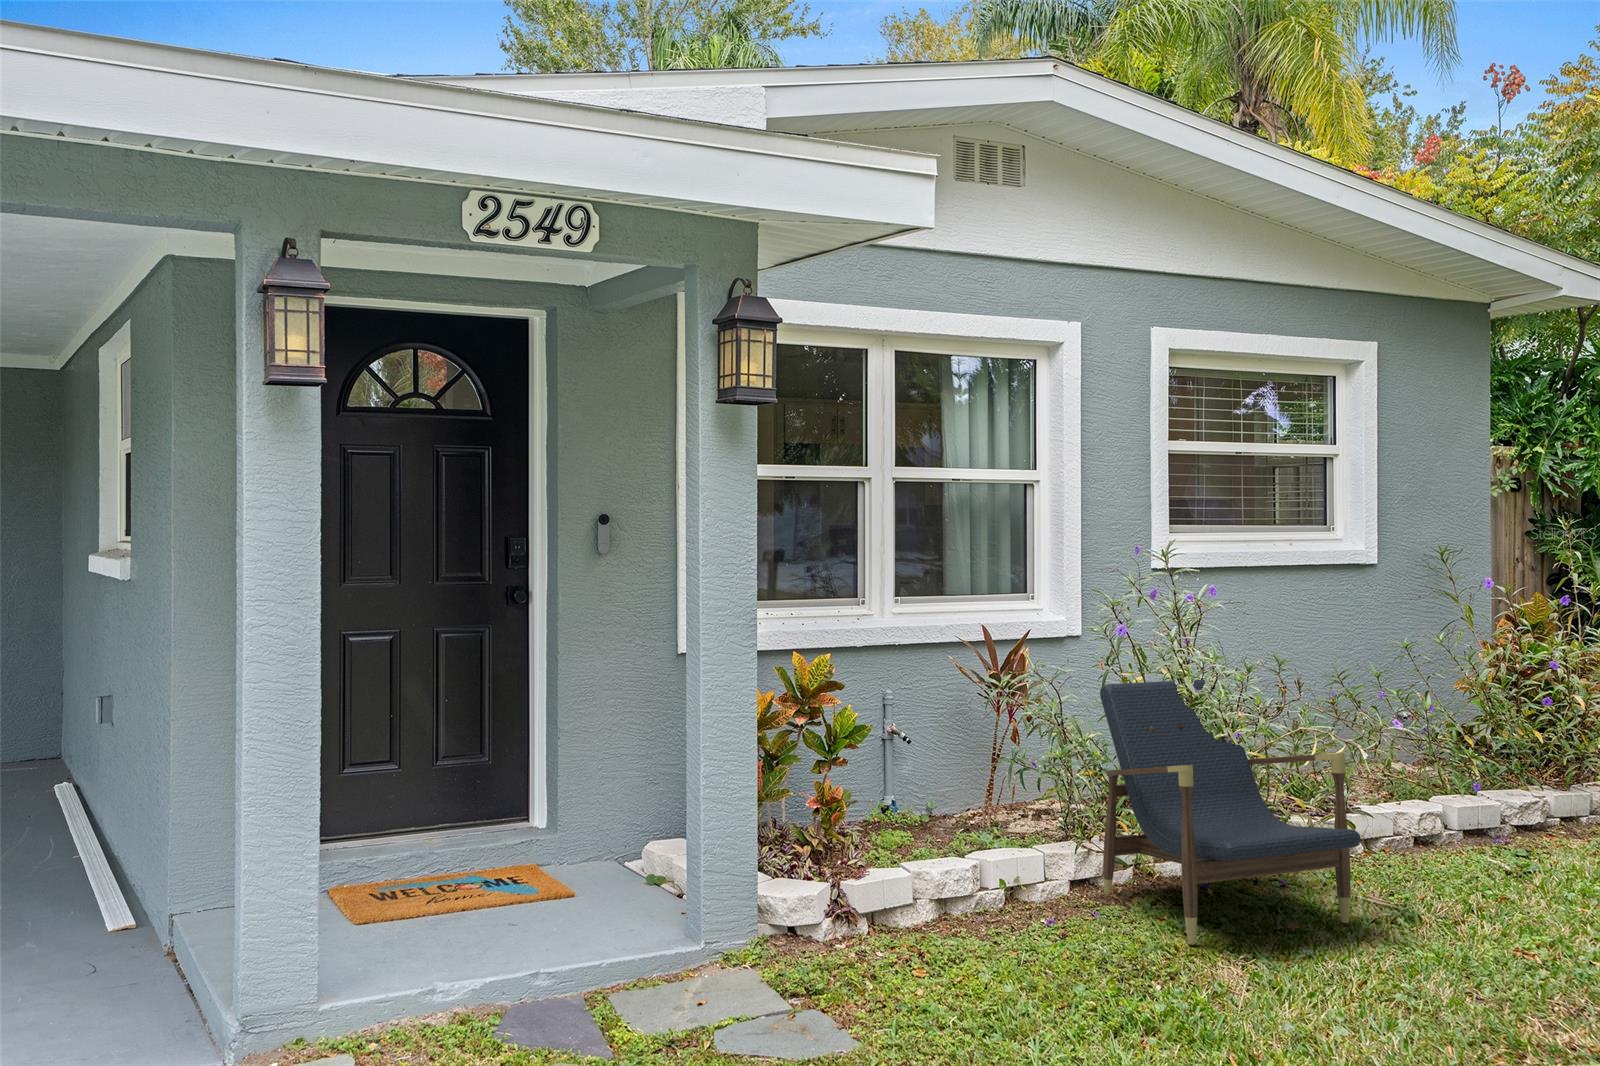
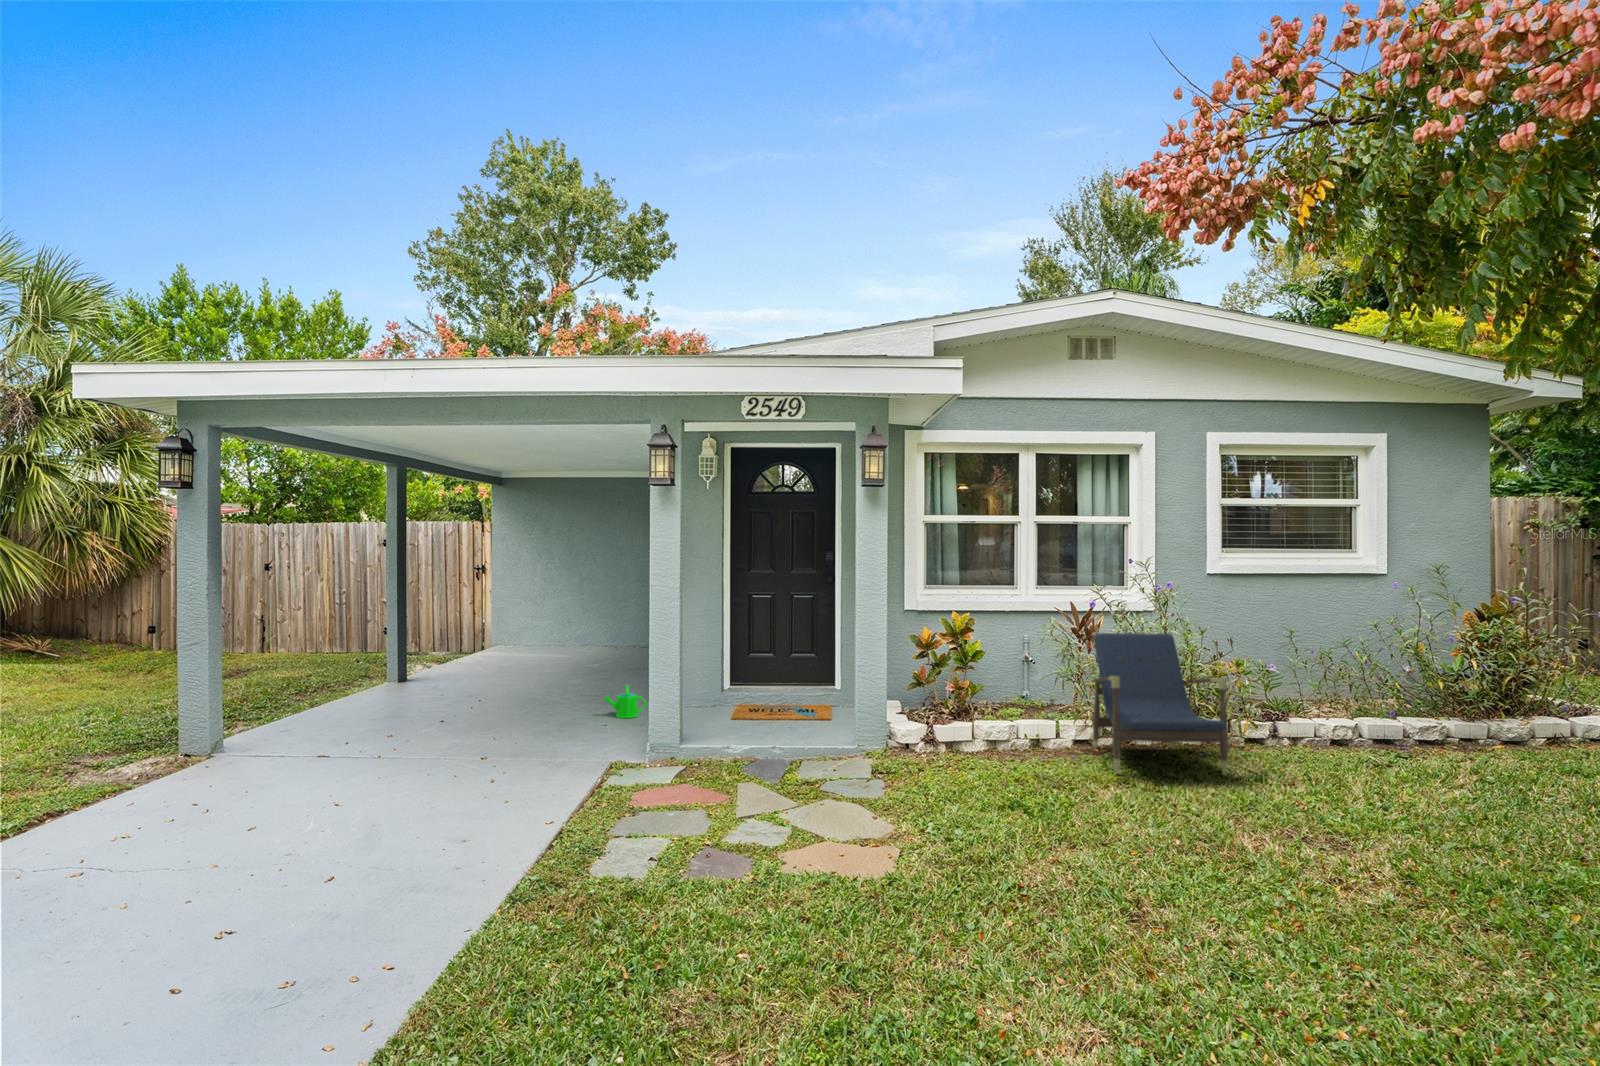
watering can: none [50,861,164,942] -> present [604,685,647,718]

